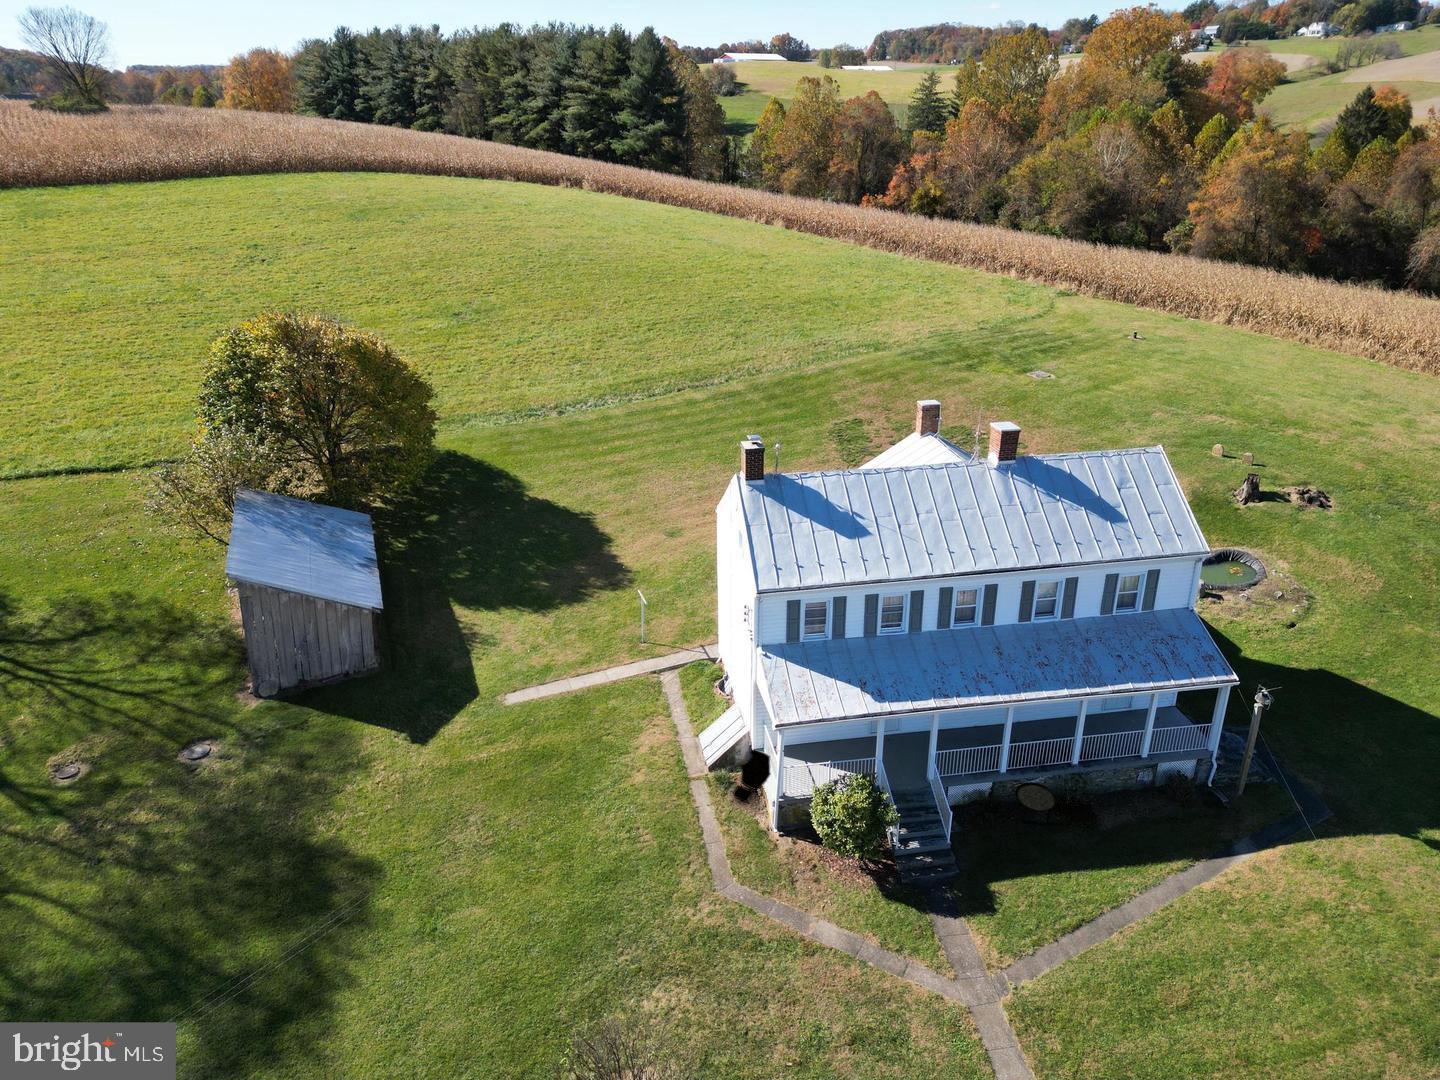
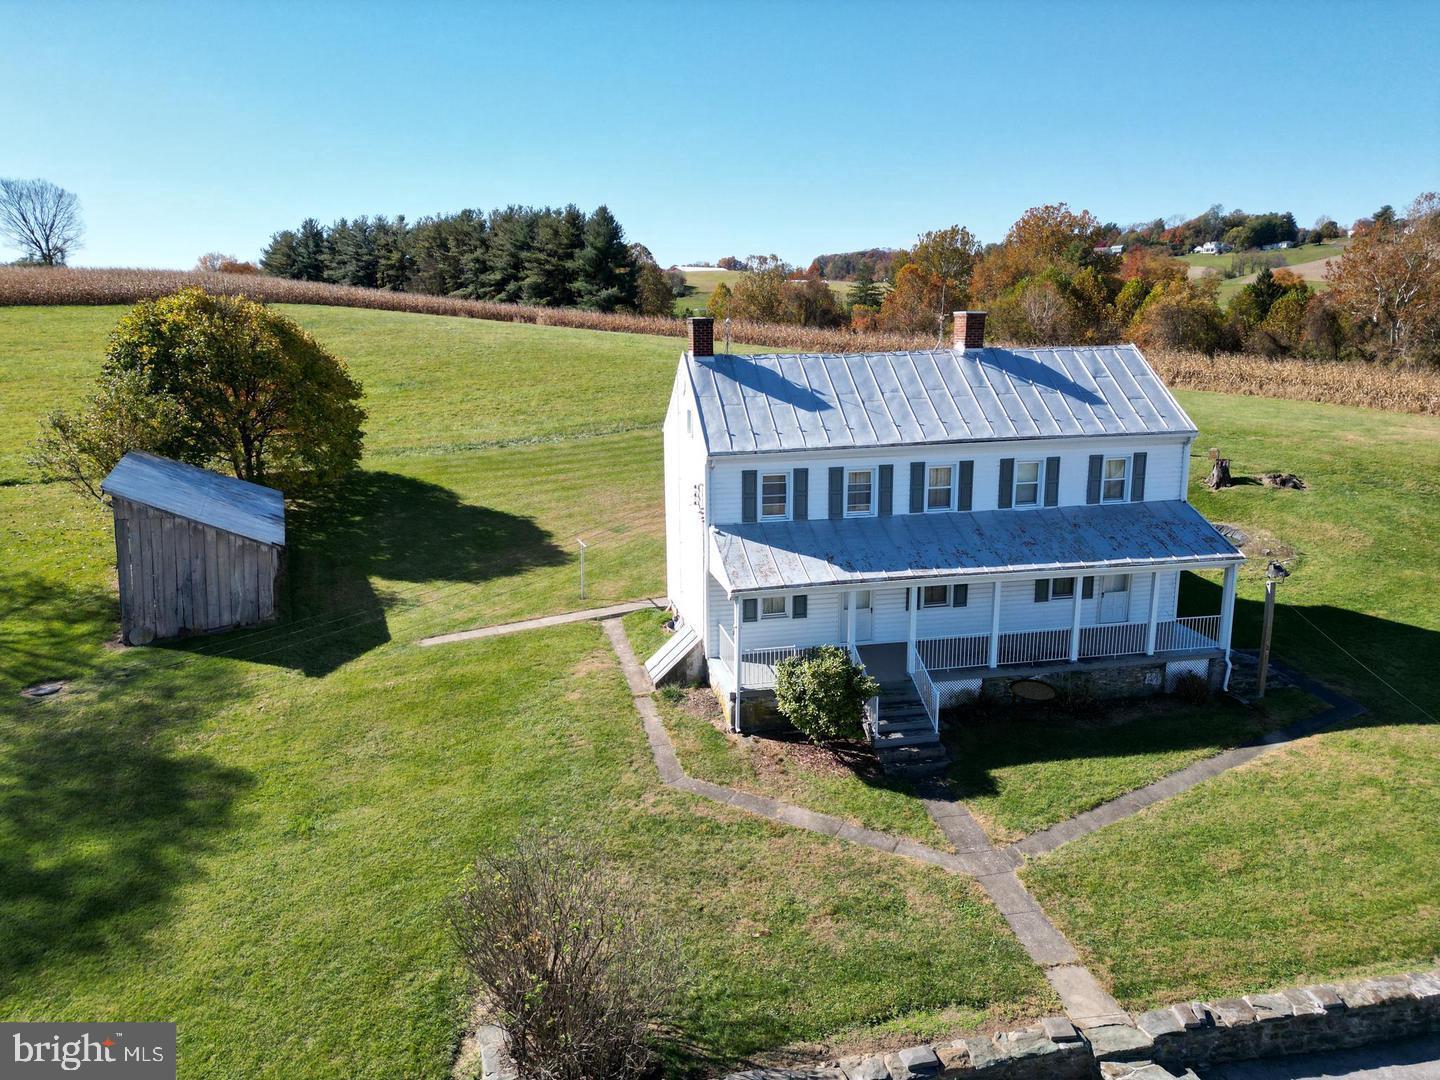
lounge chair: present [733,749,771,804] -> none [683,653,727,713]

